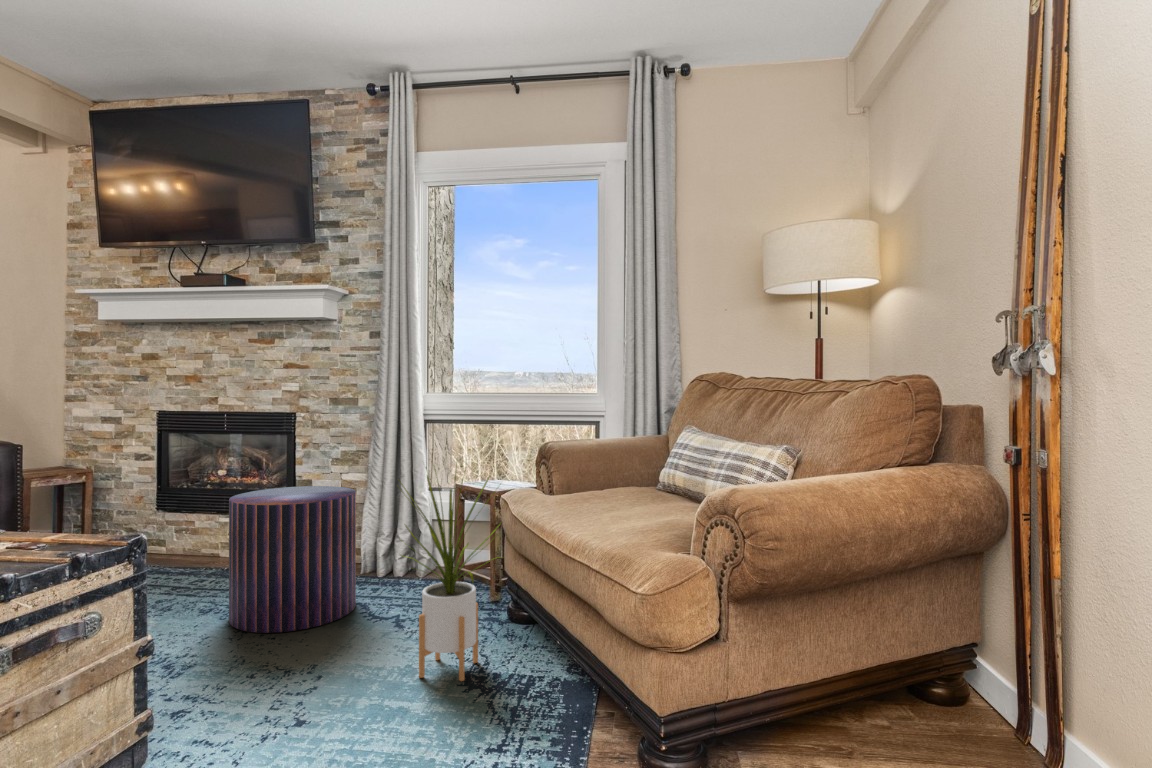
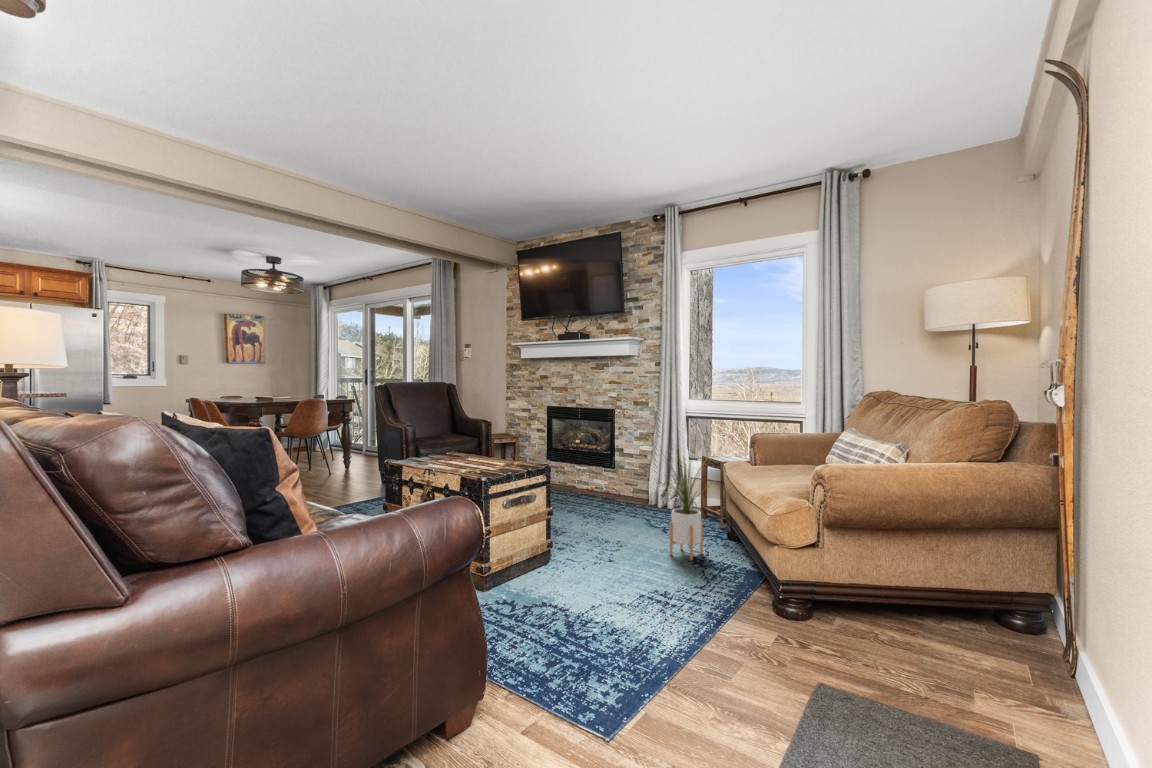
pouf: present [229,486,356,633] -> none [581,452,644,526]

